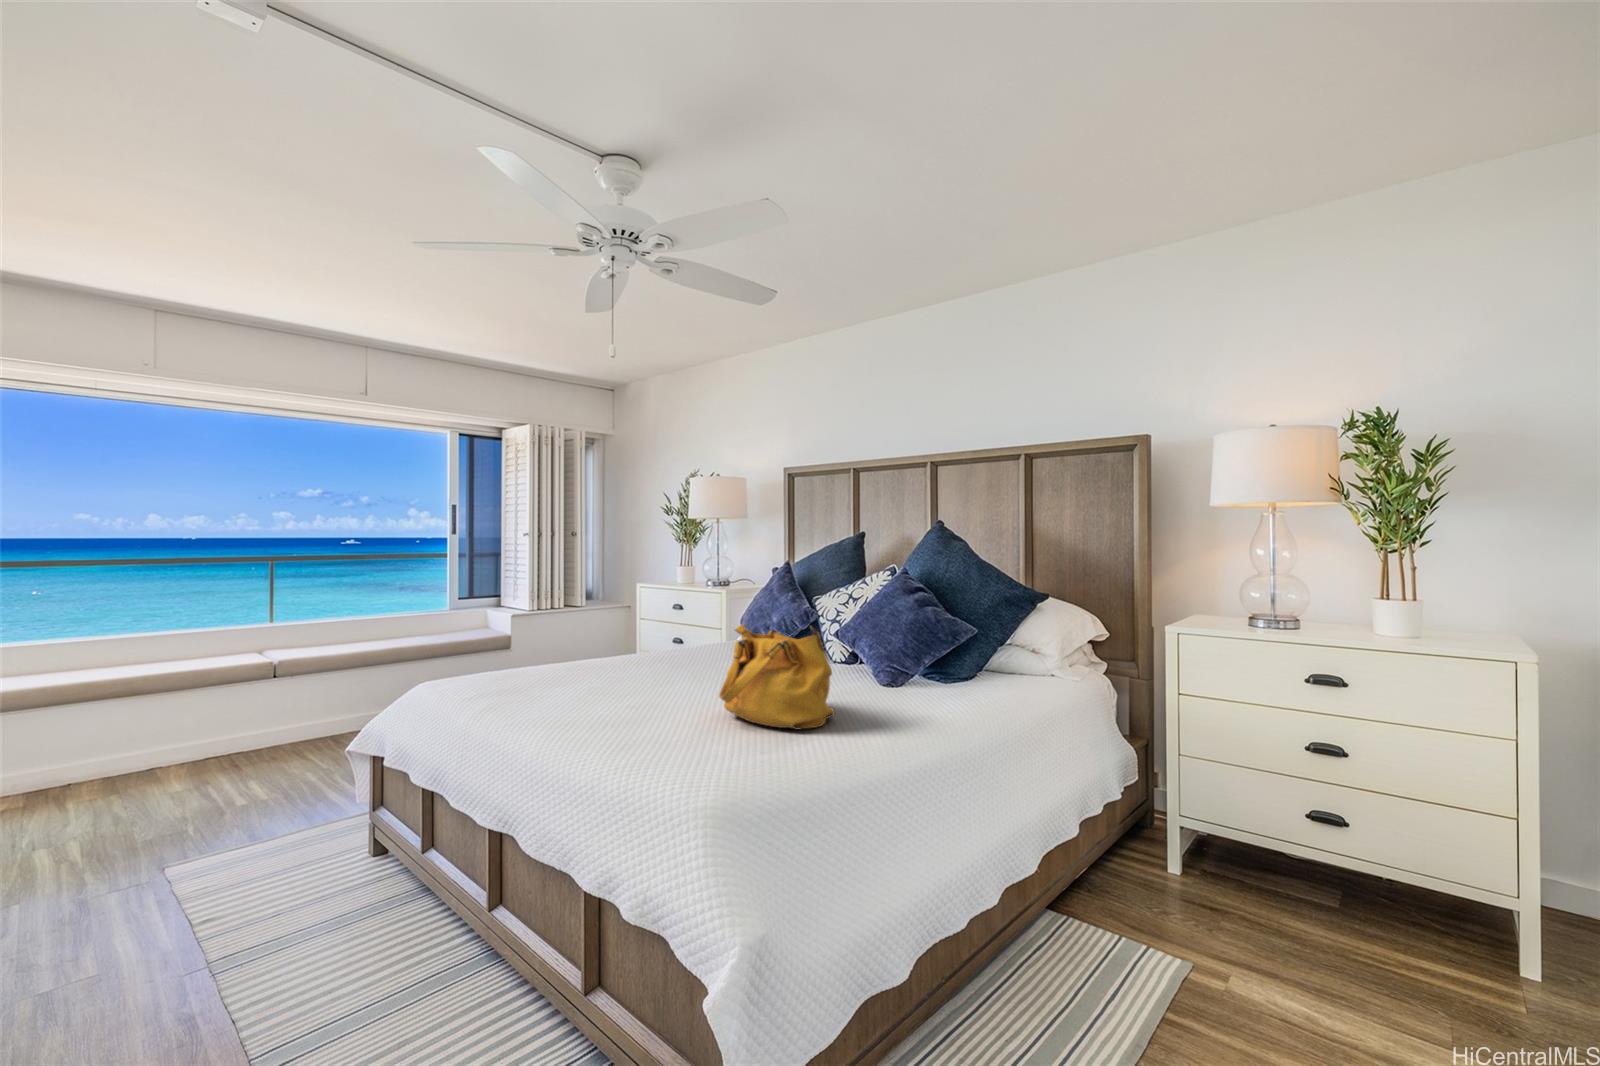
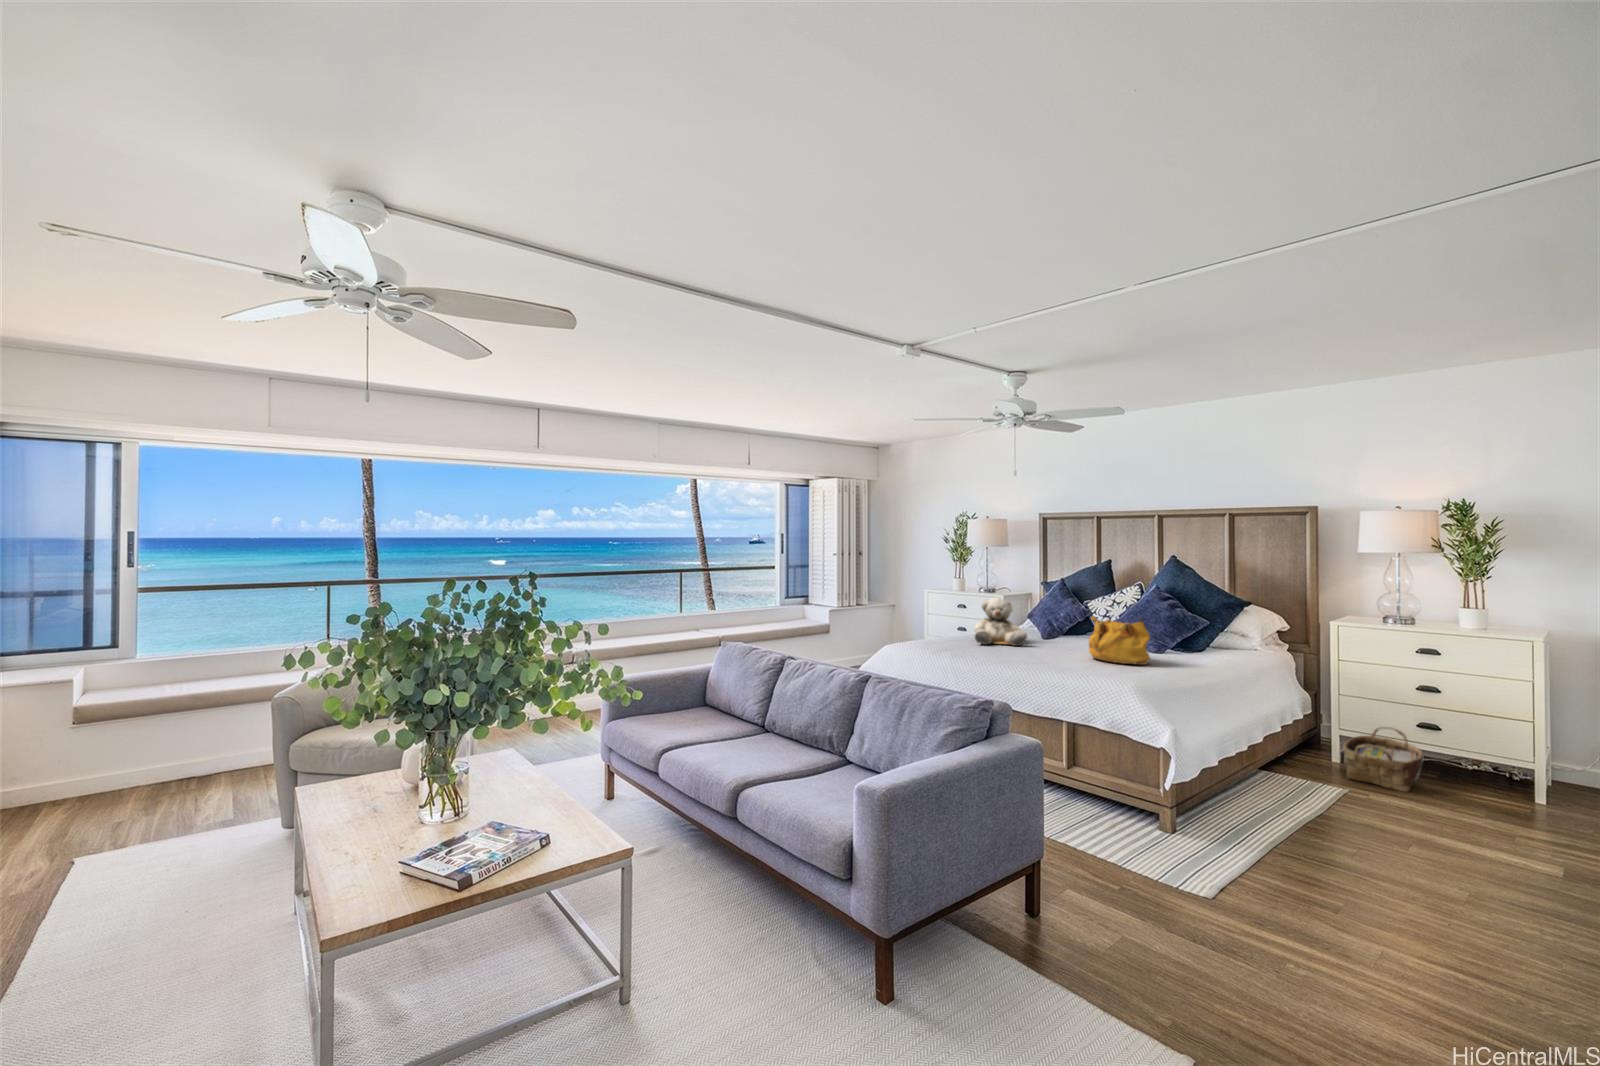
teddy bear: none [562,590,663,682] -> present [974,597,1027,646]
woven basket: none [1189,817,1327,964] -> present [1343,727,1423,792]

